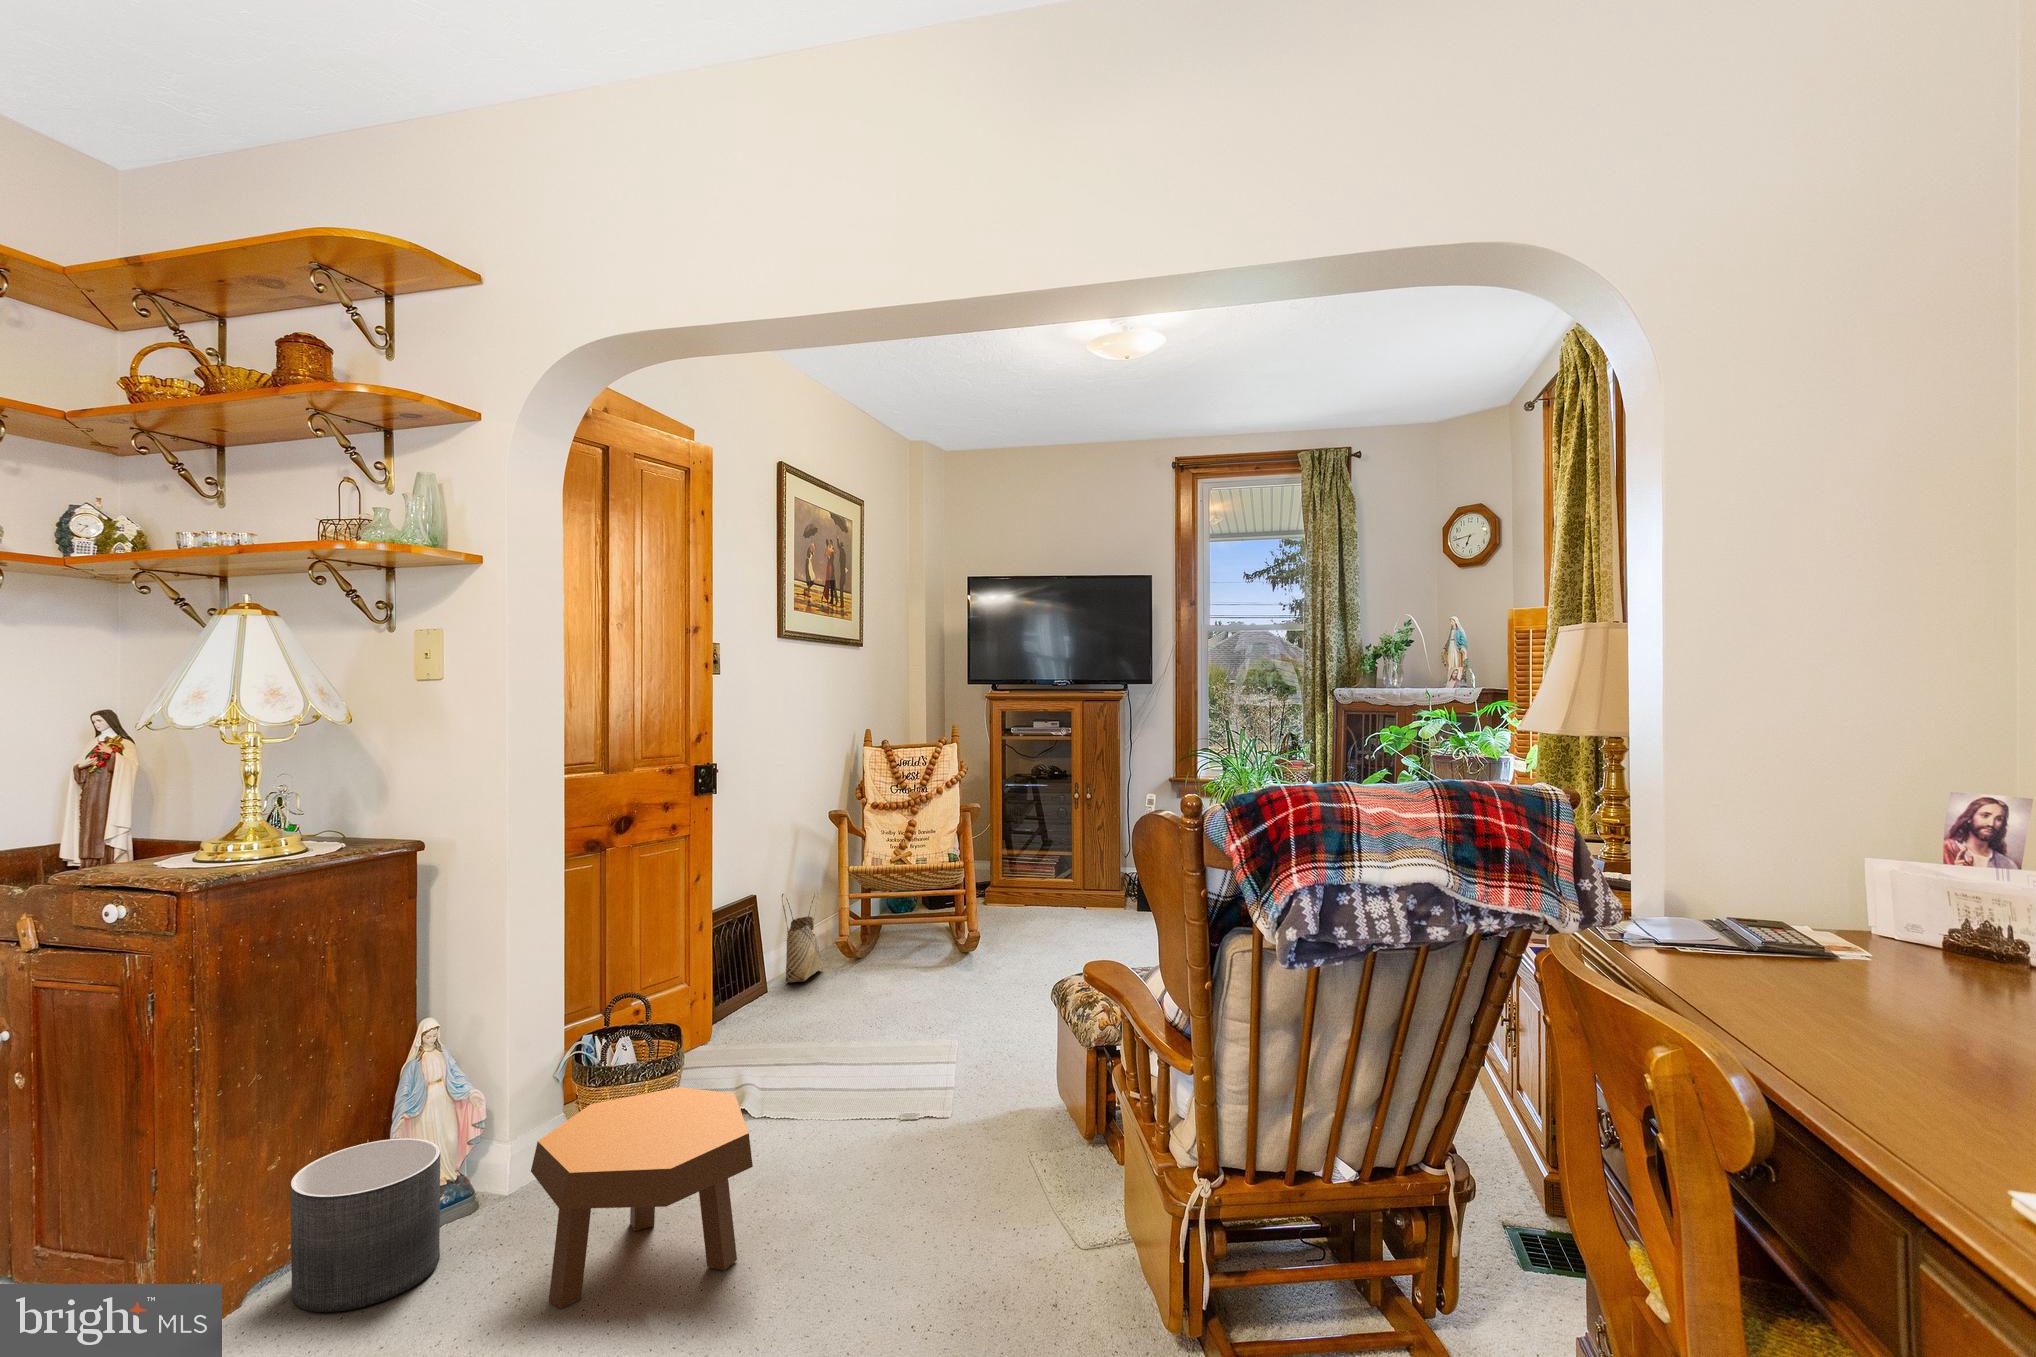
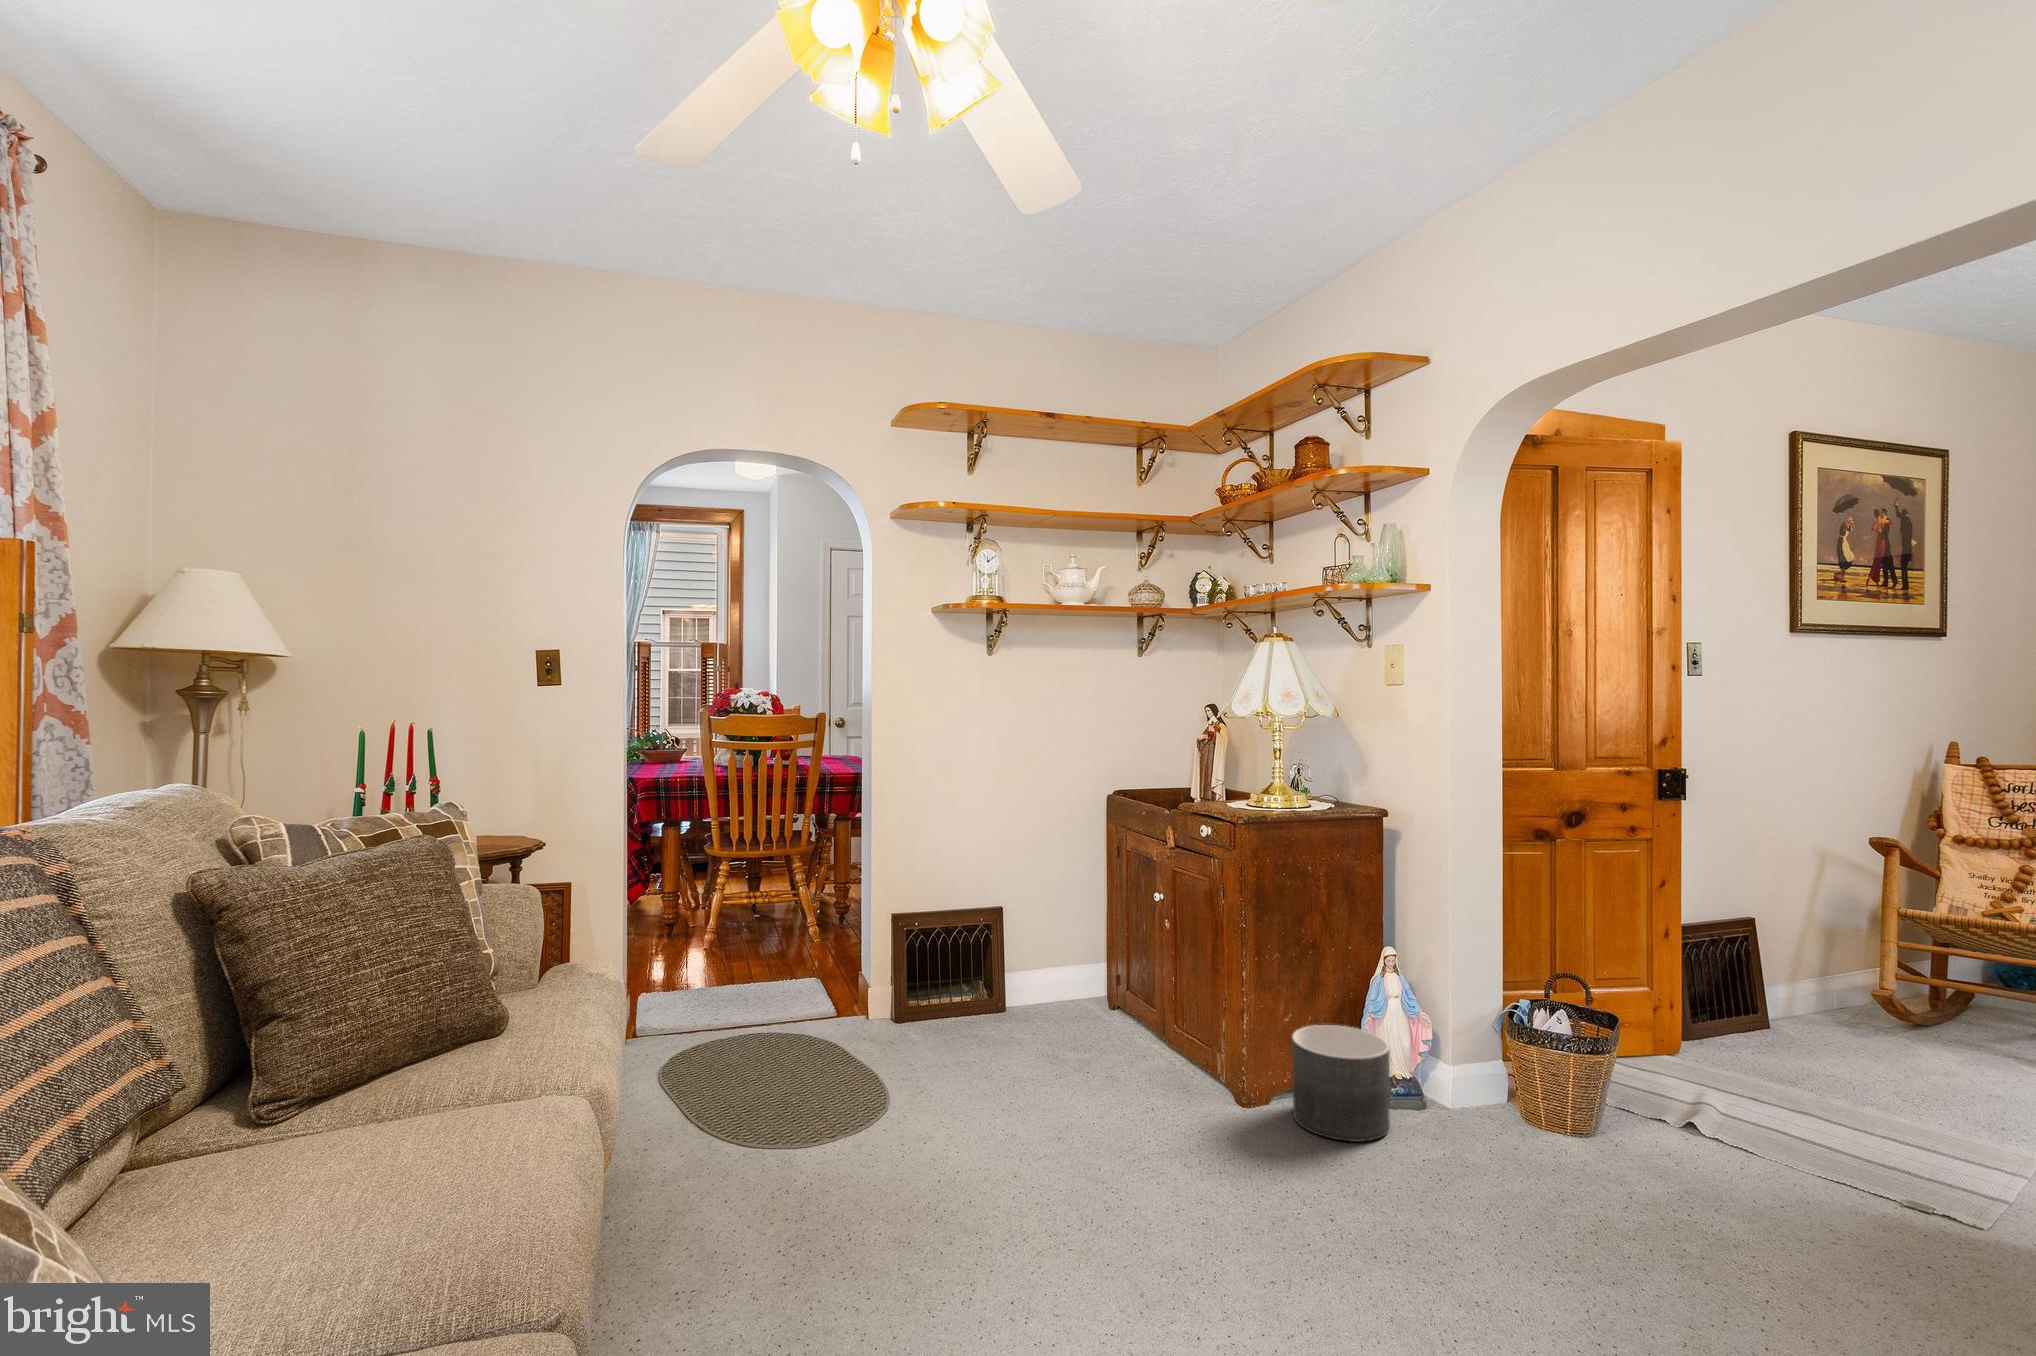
woven basket: present [782,892,822,982] -> none [1799,921,1862,1026]
footstool: present [531,1087,753,1309] -> none [1451,1054,1659,1248]

